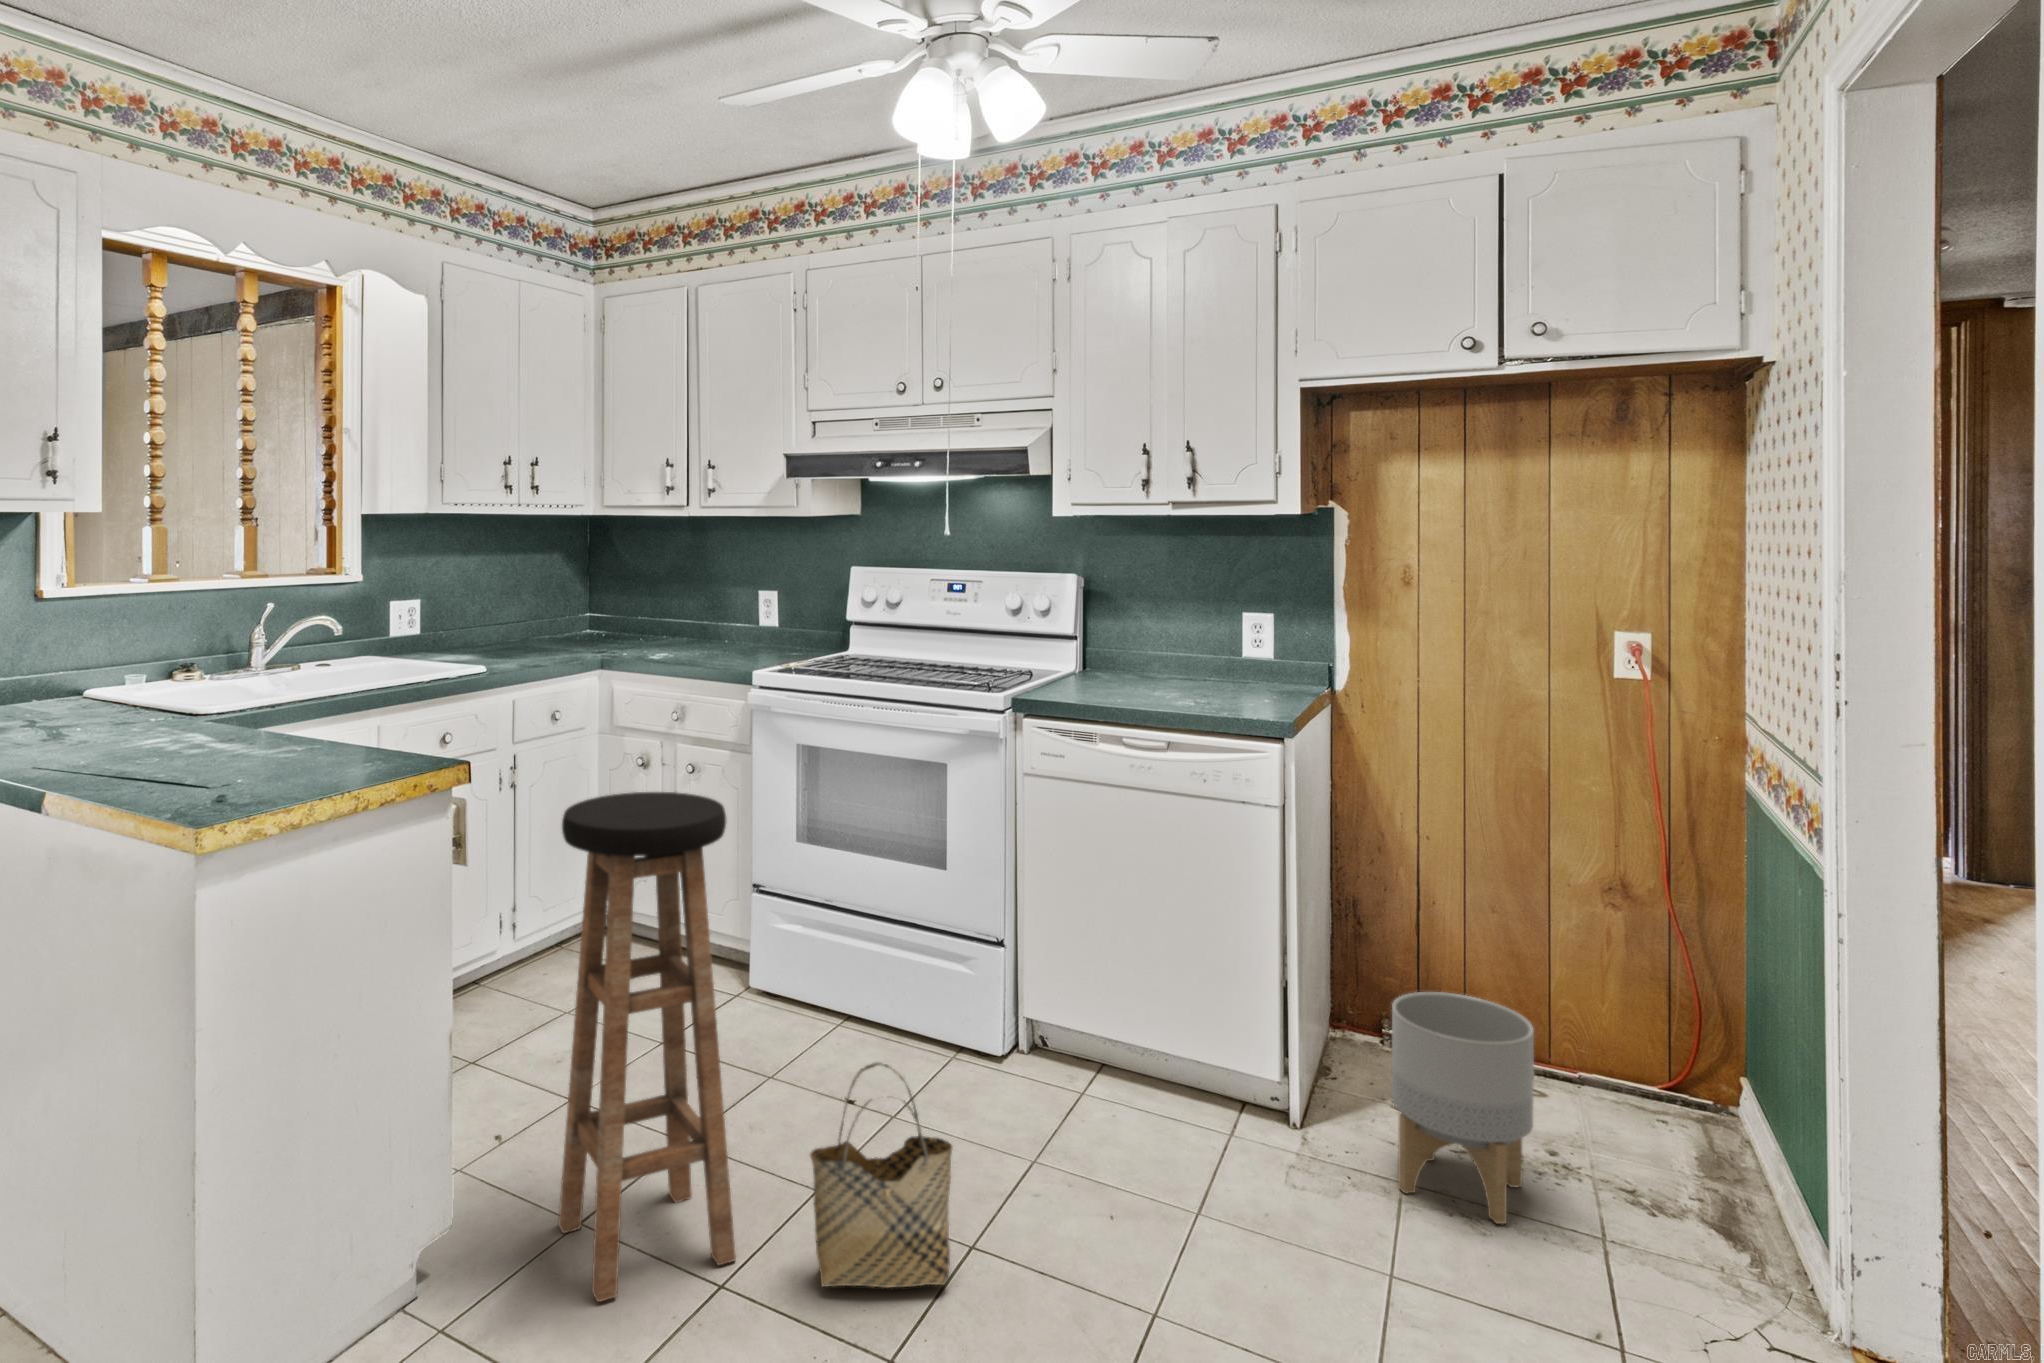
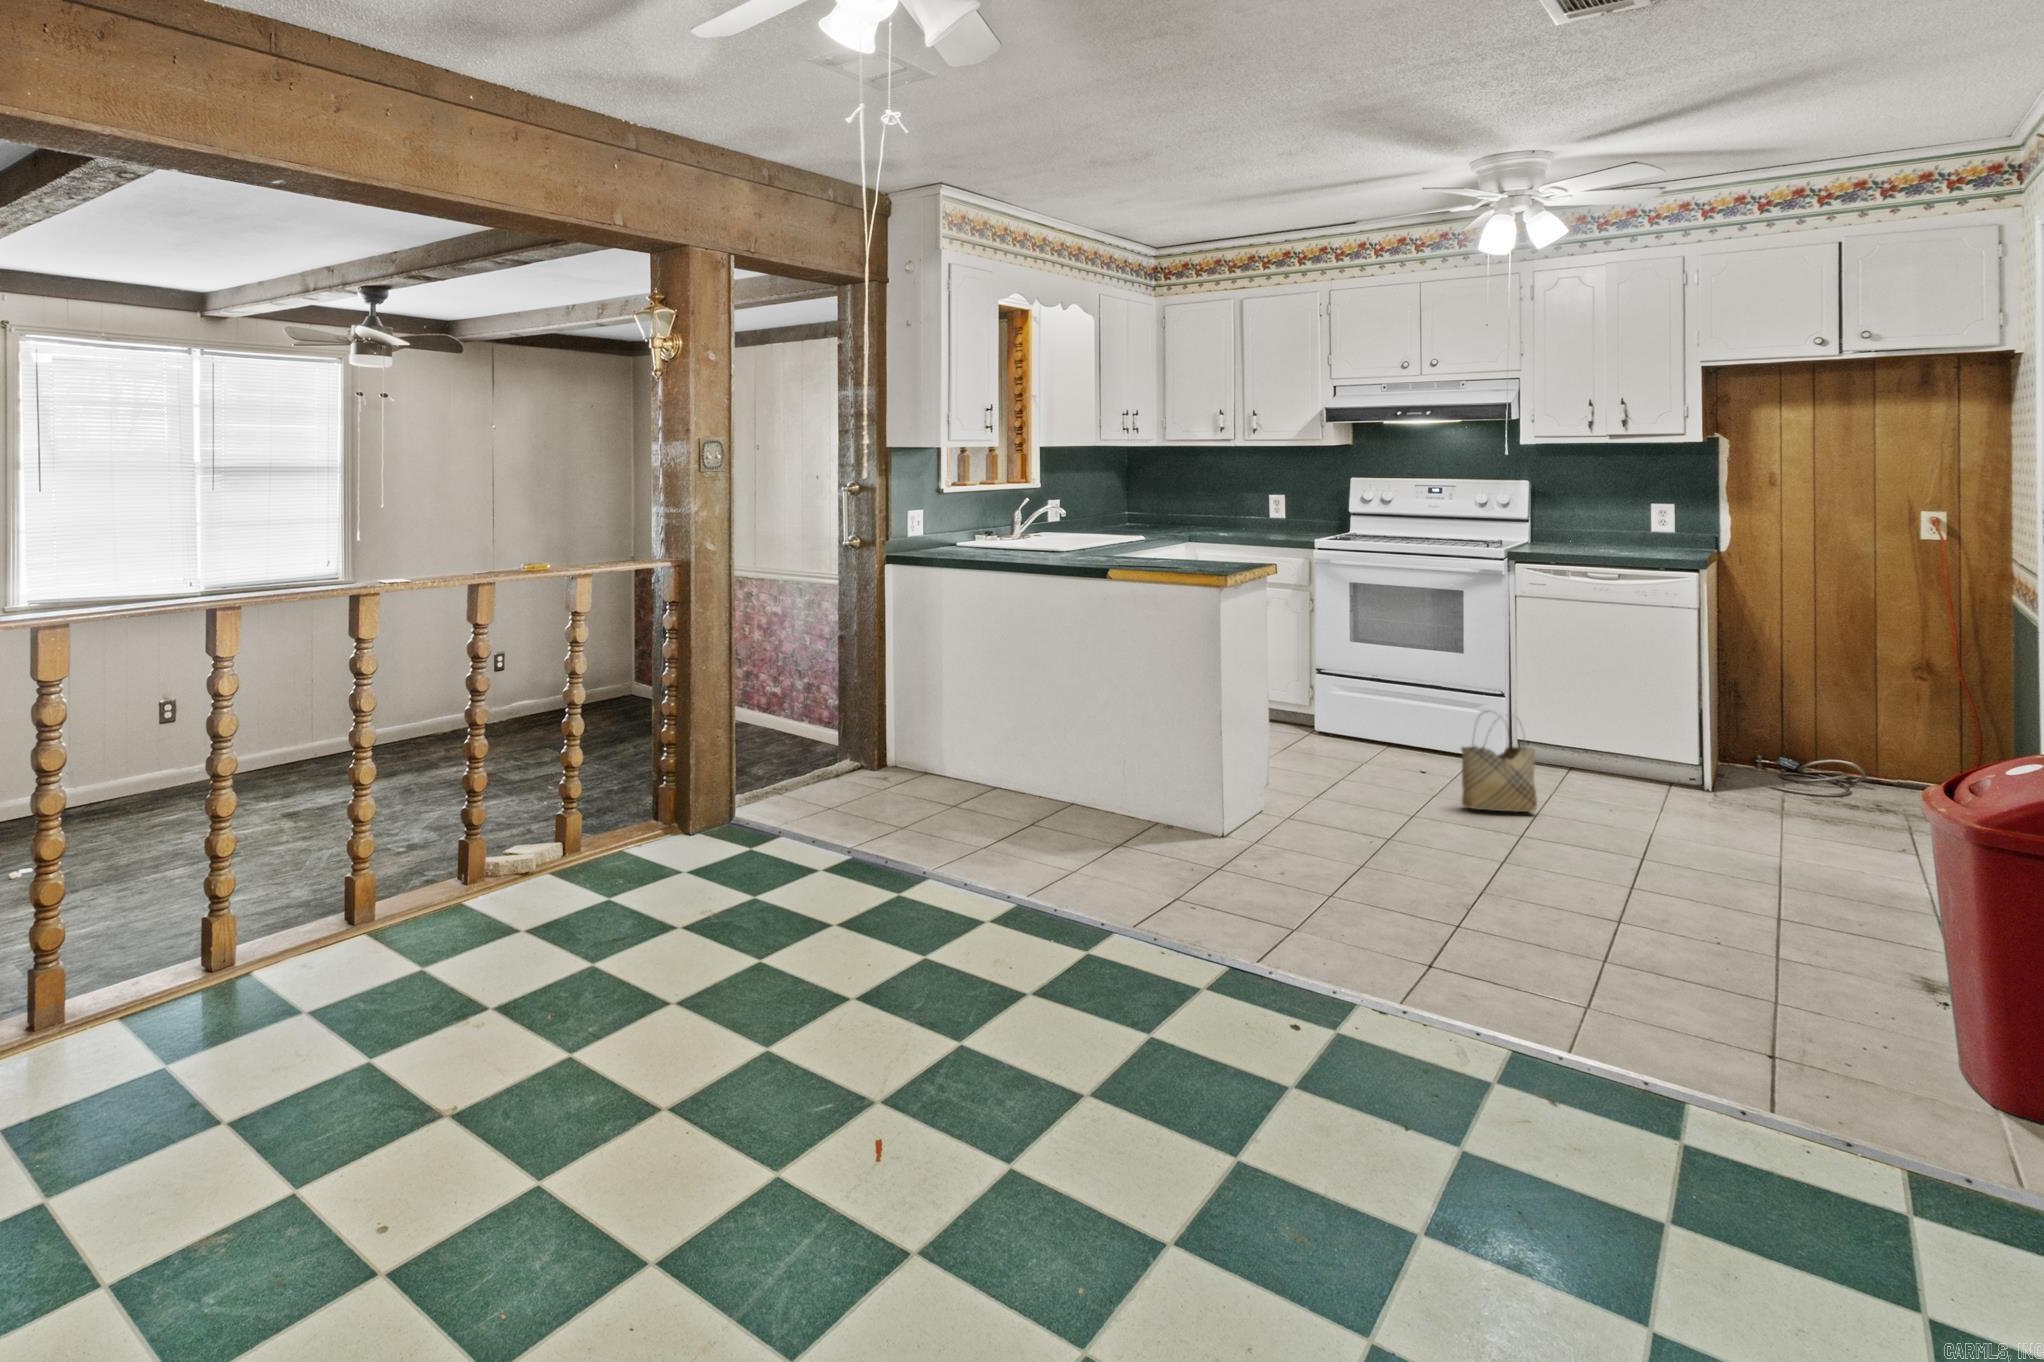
bar stool: present [558,792,736,1302] -> none [1307,577,1415,808]
planter: present [1392,992,1534,1224] -> none [1768,707,1858,815]

